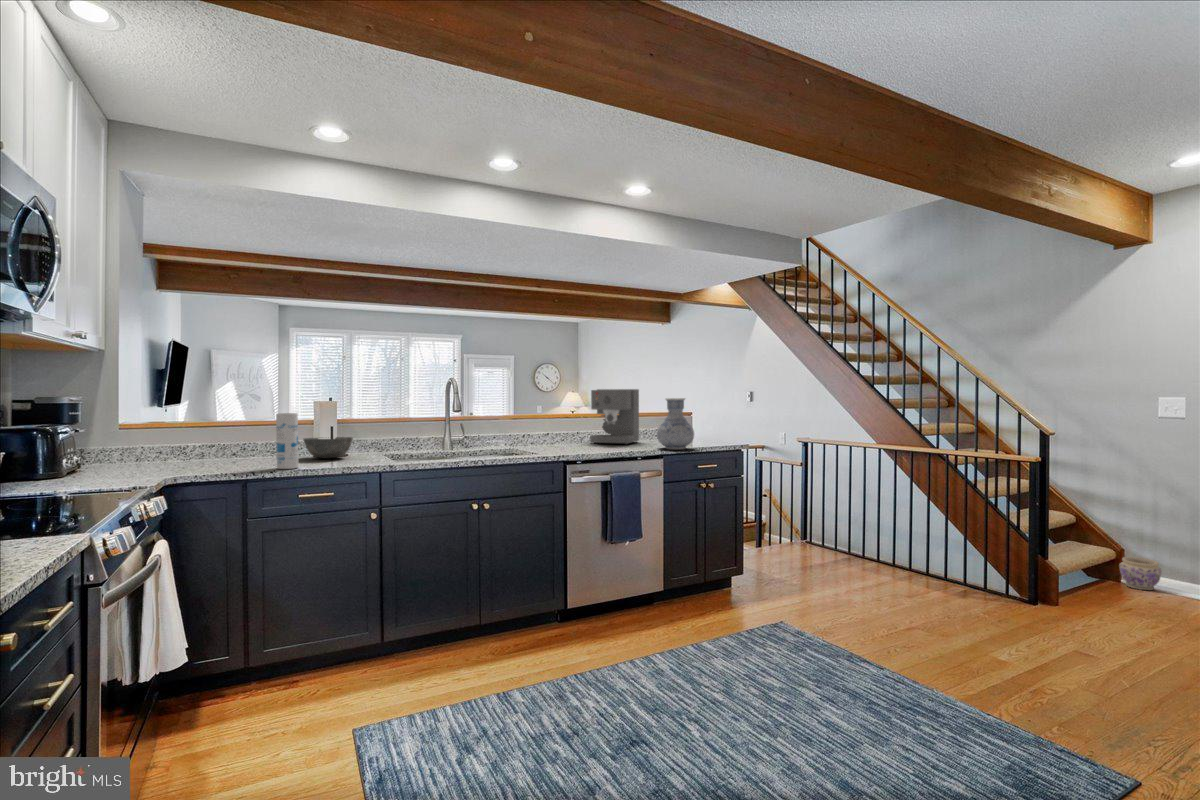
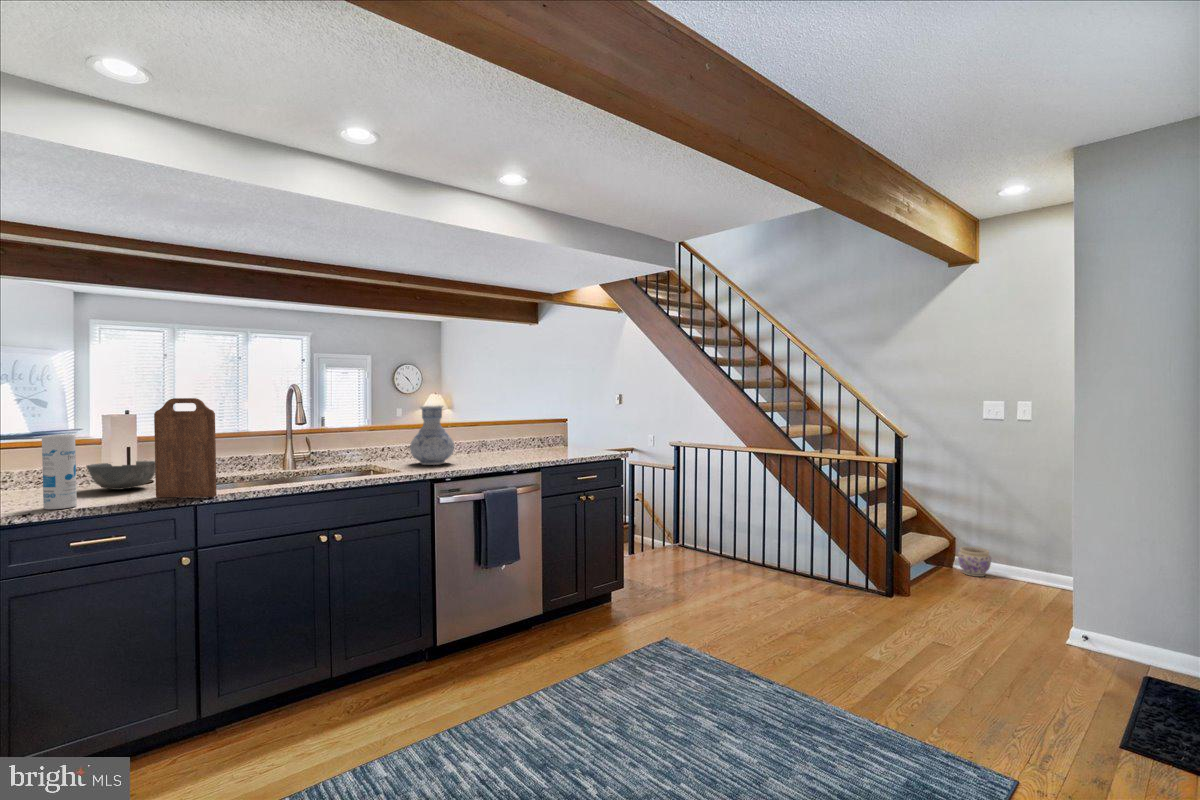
cutting board: none [351,386,395,465] -> present [154,398,216,498]
coffee maker: present [590,389,639,444] -> none [459,396,512,457]
vase: present [657,398,694,449] -> present [410,406,454,465]

